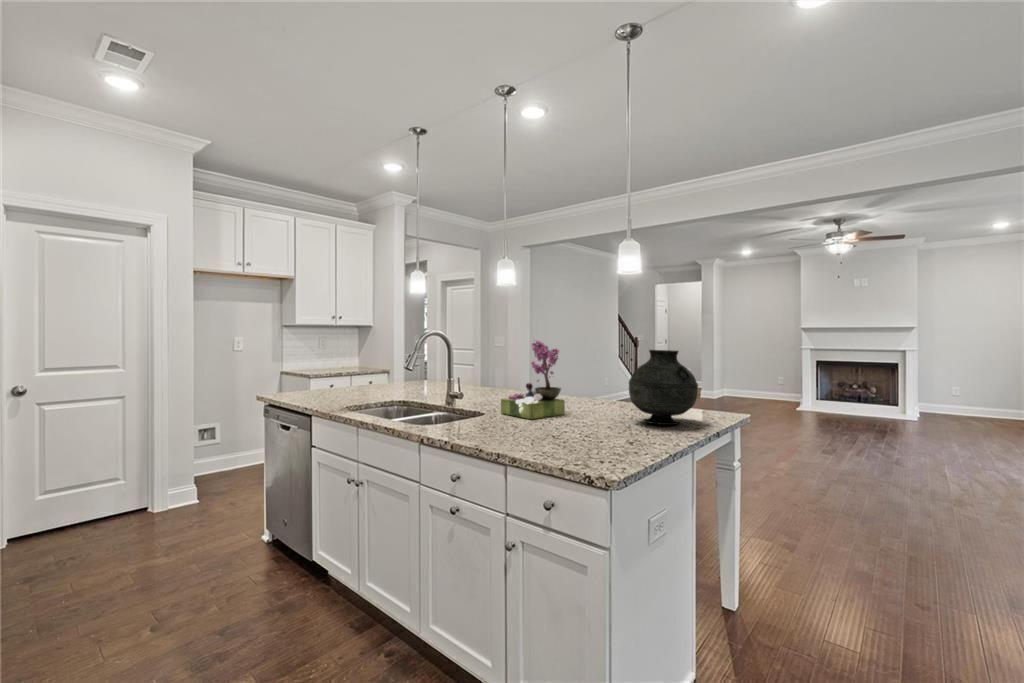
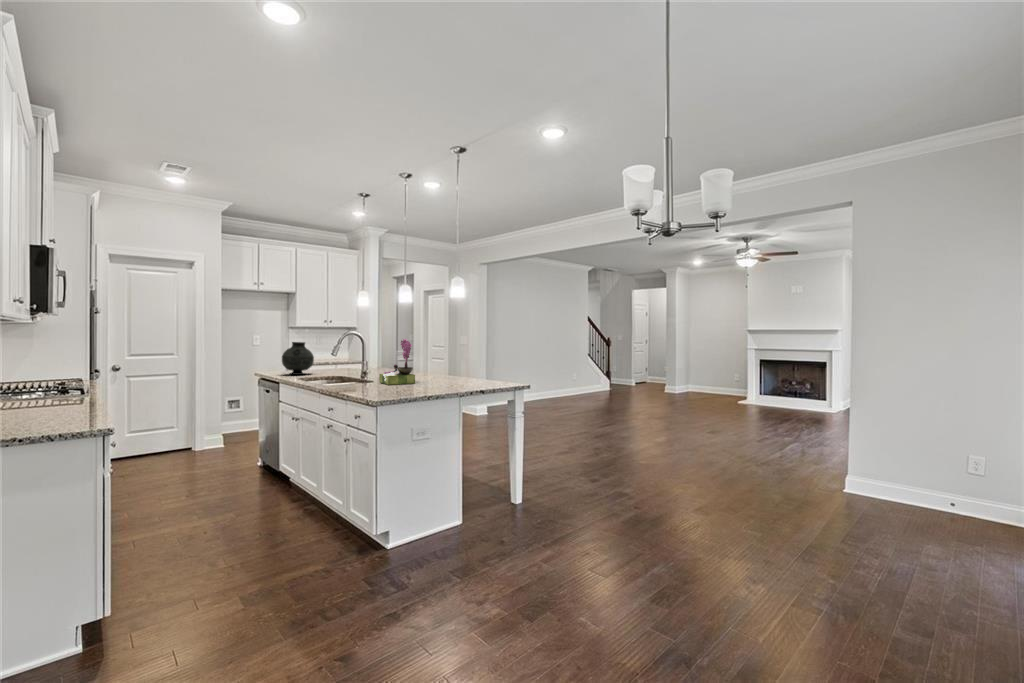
vase: present [629,350,698,425] -> present [282,342,314,375]

